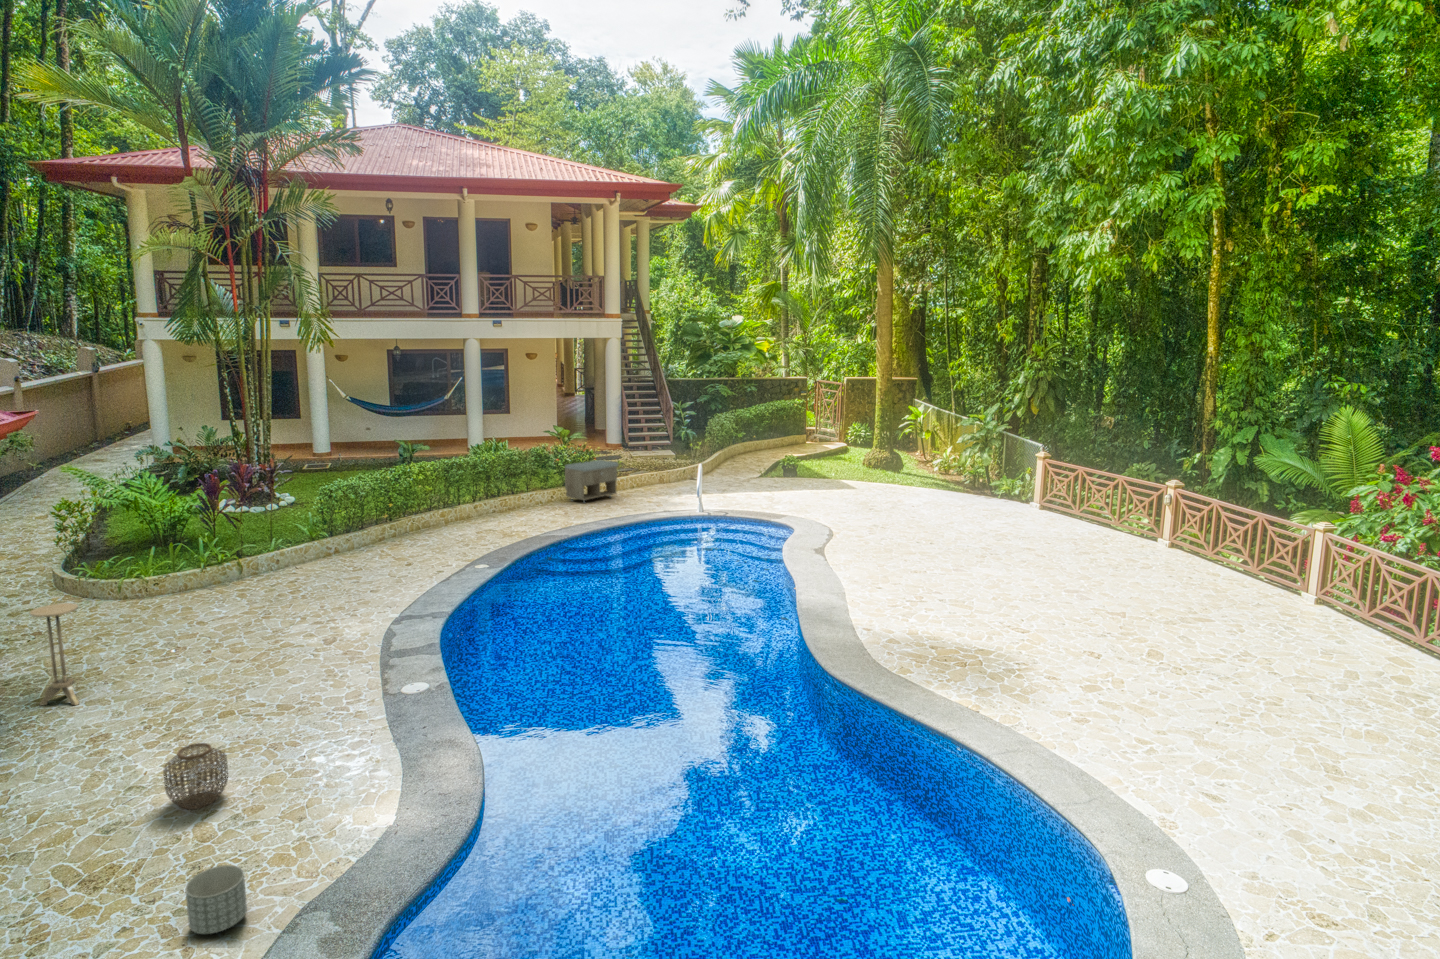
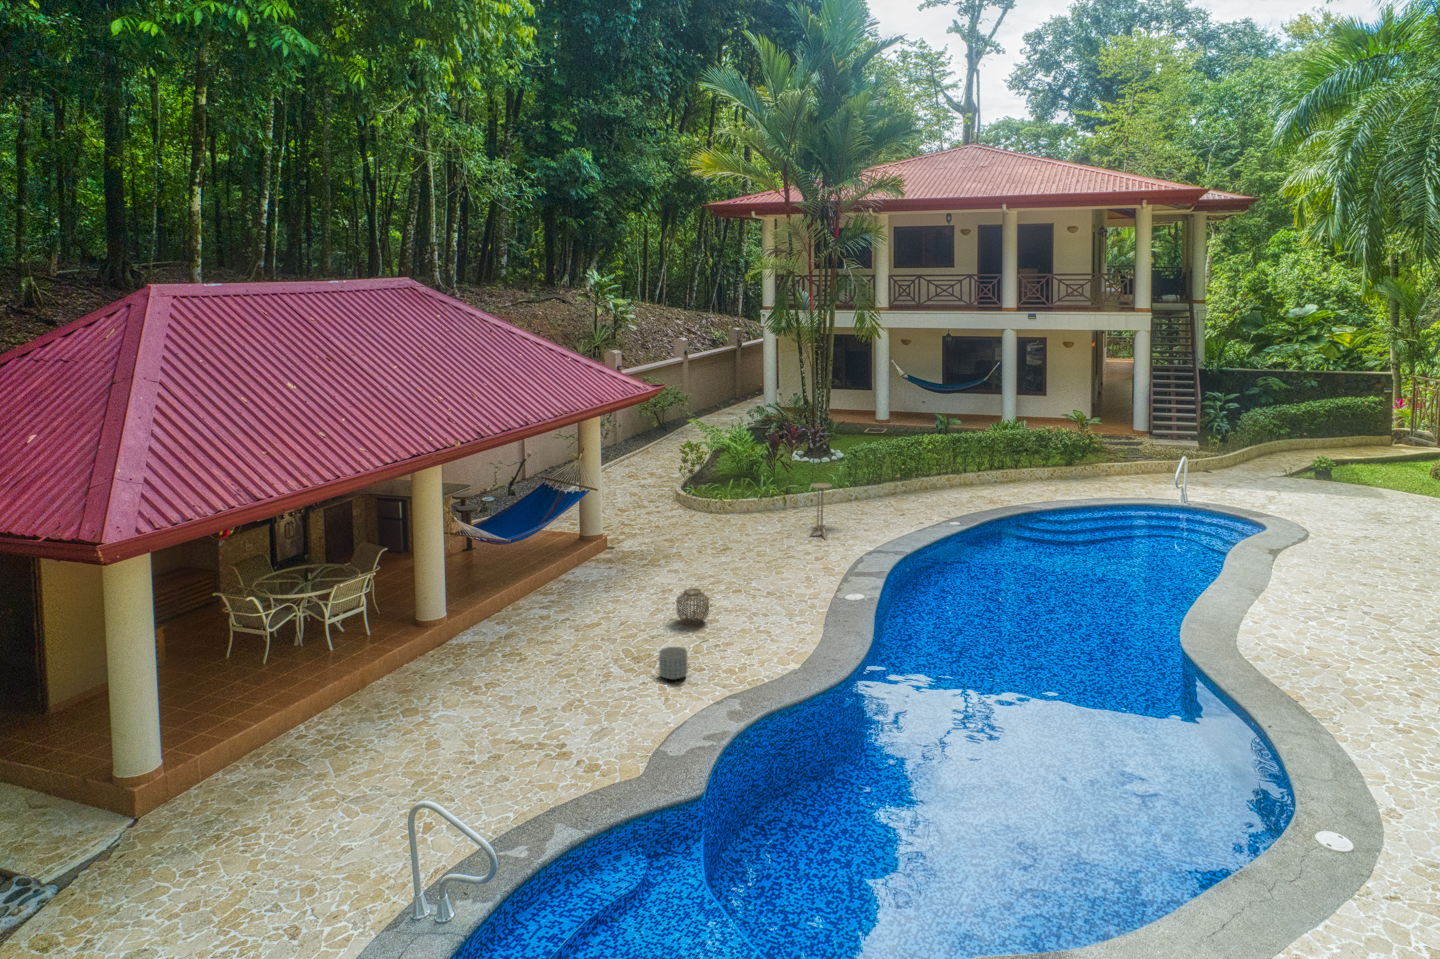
storage bench: present [565,460,618,503] -> none [1068,449,1127,488]
side table: present [30,603,79,706] -> present [810,483,832,539]

